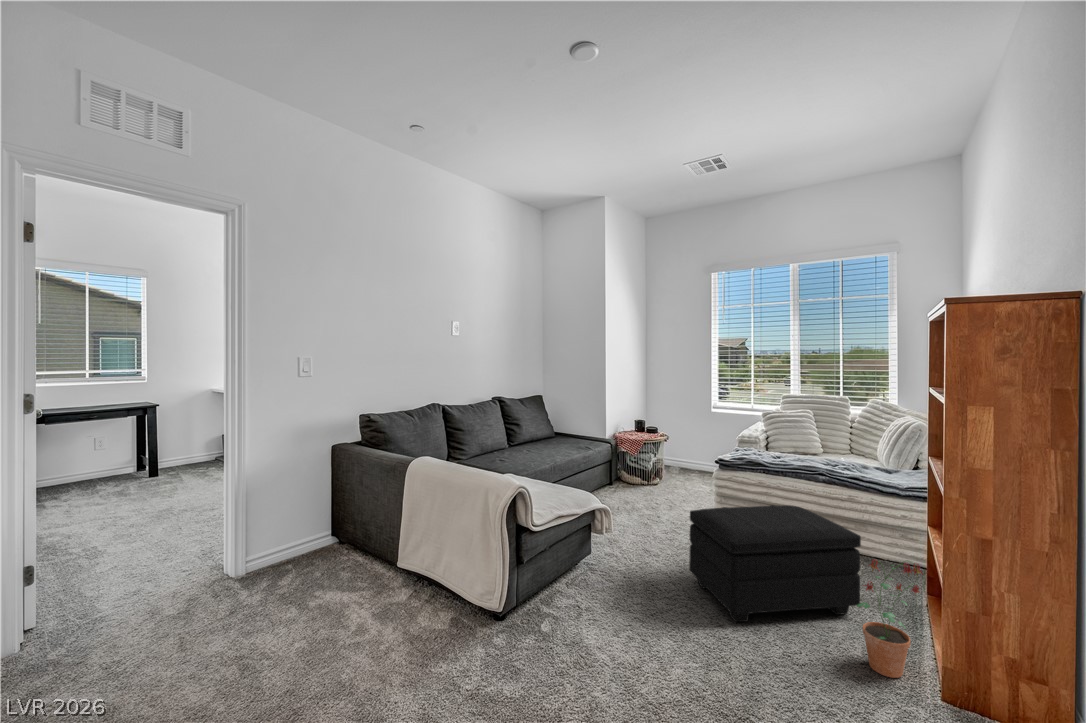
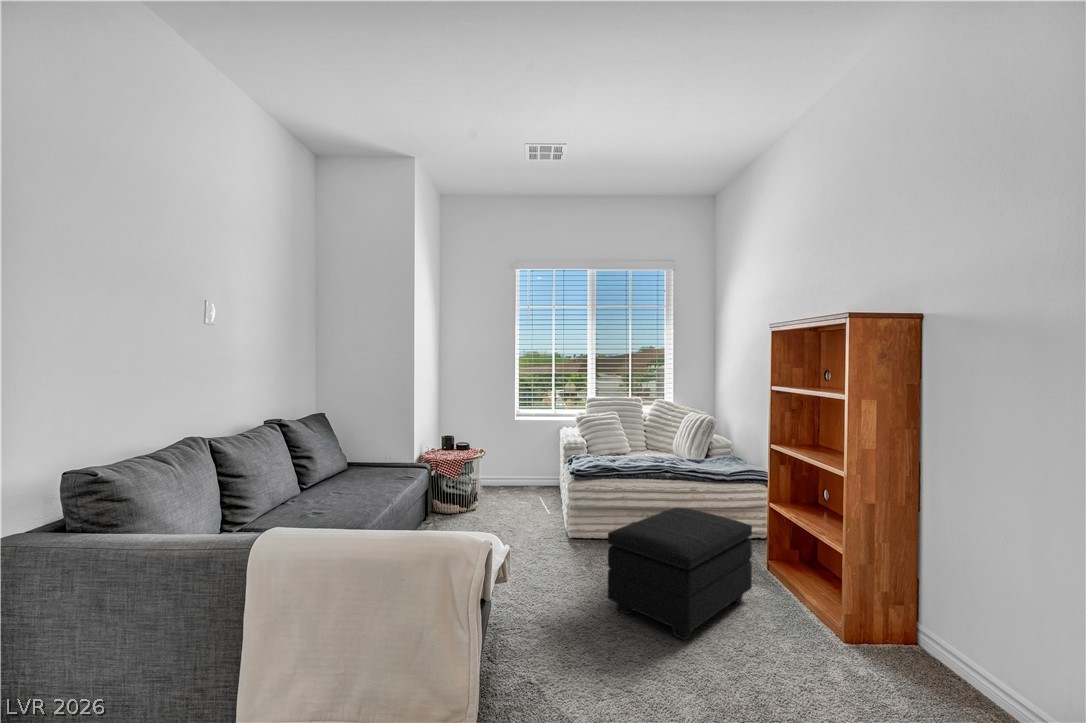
potted plant: present [857,560,922,678] -> none [784,540,835,646]

